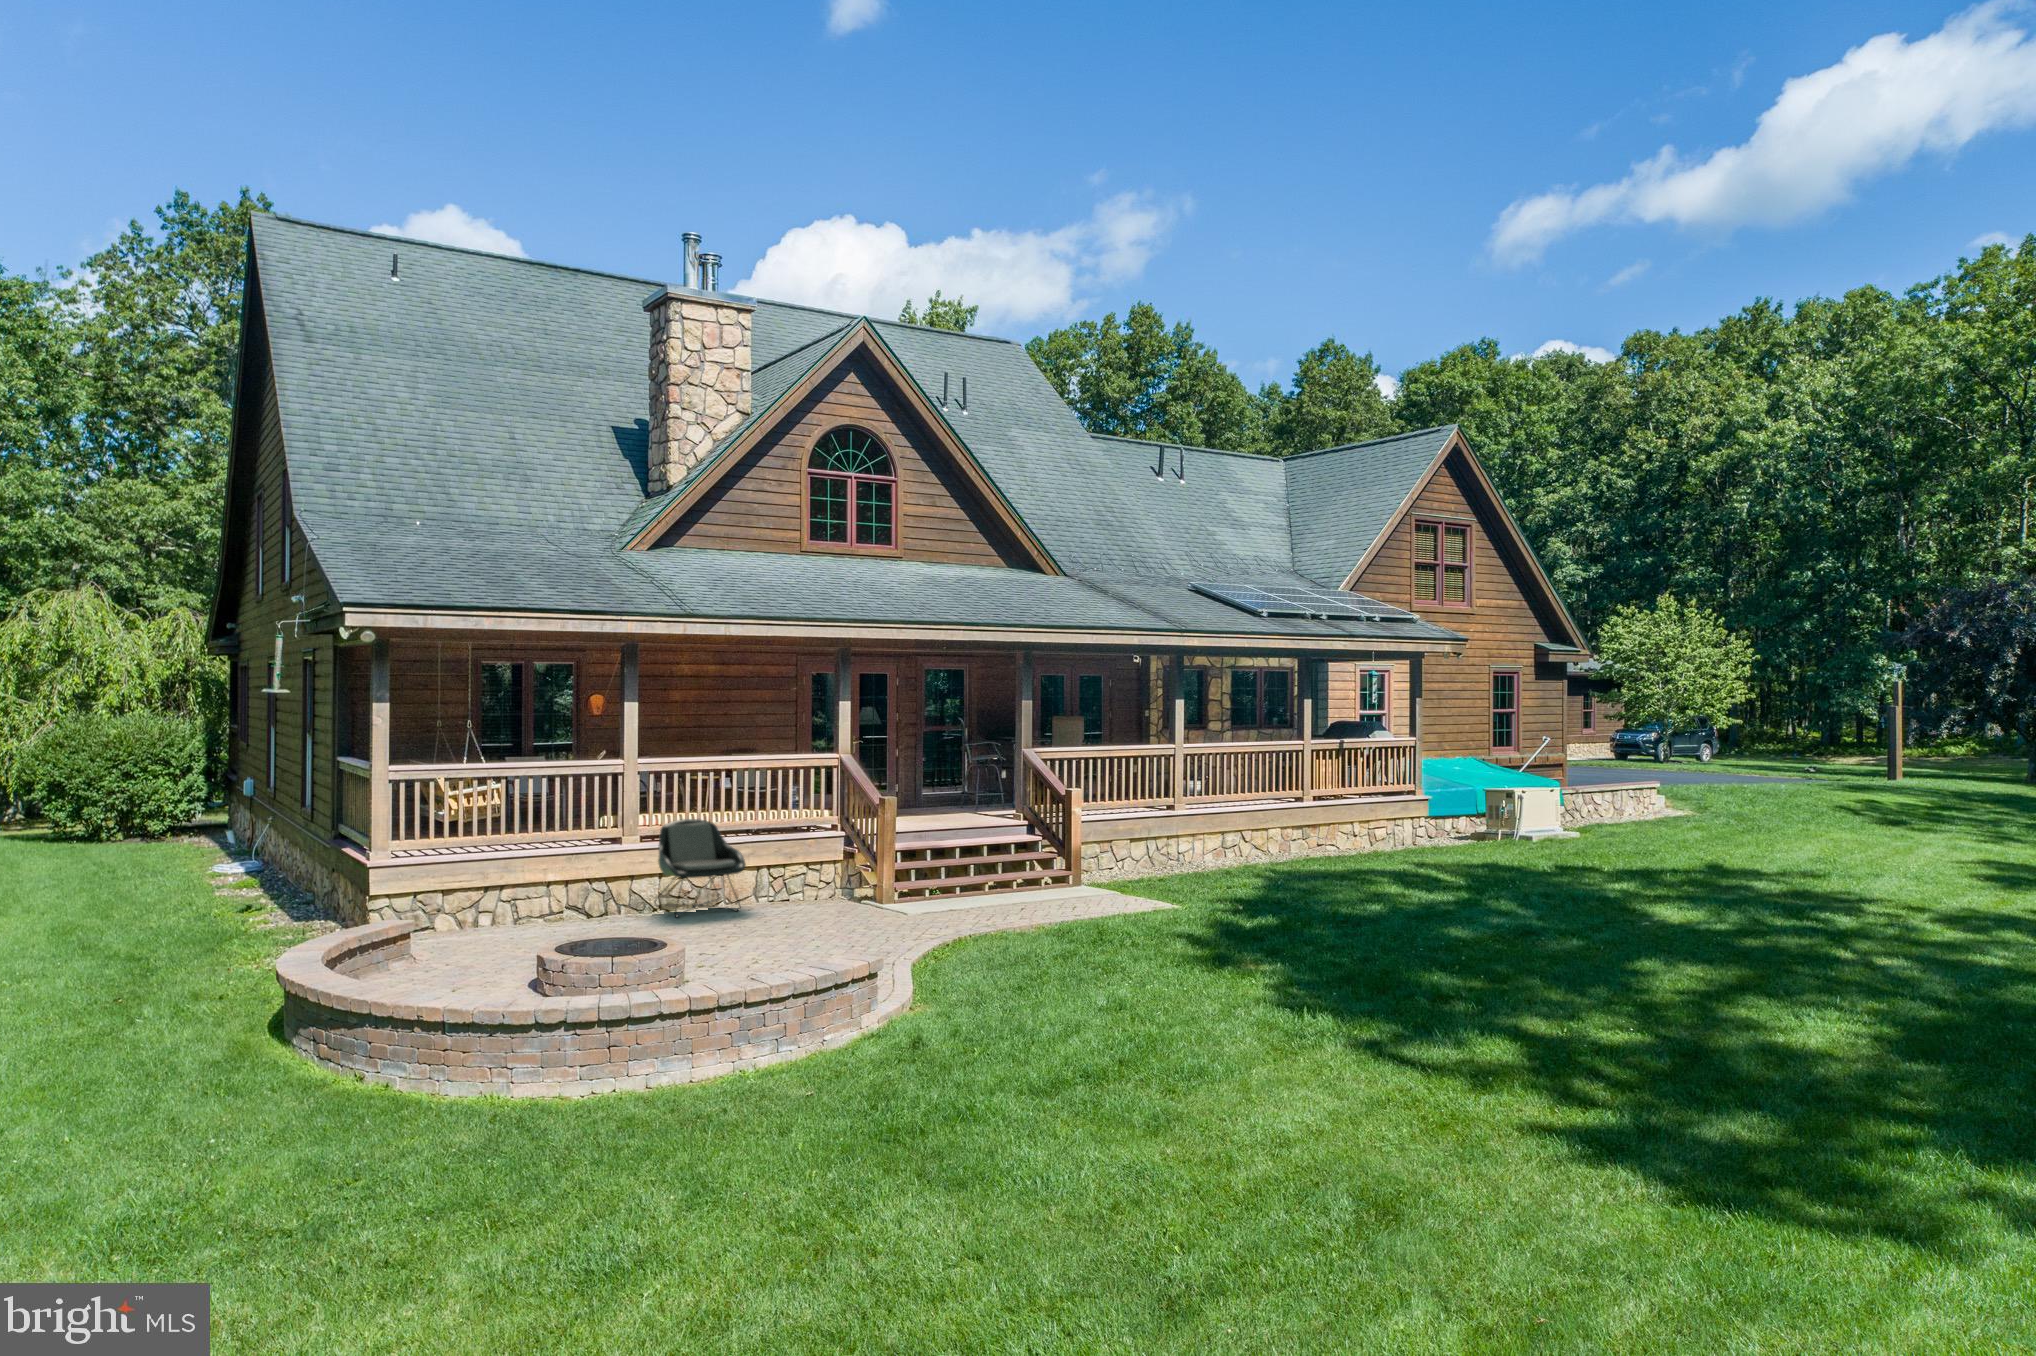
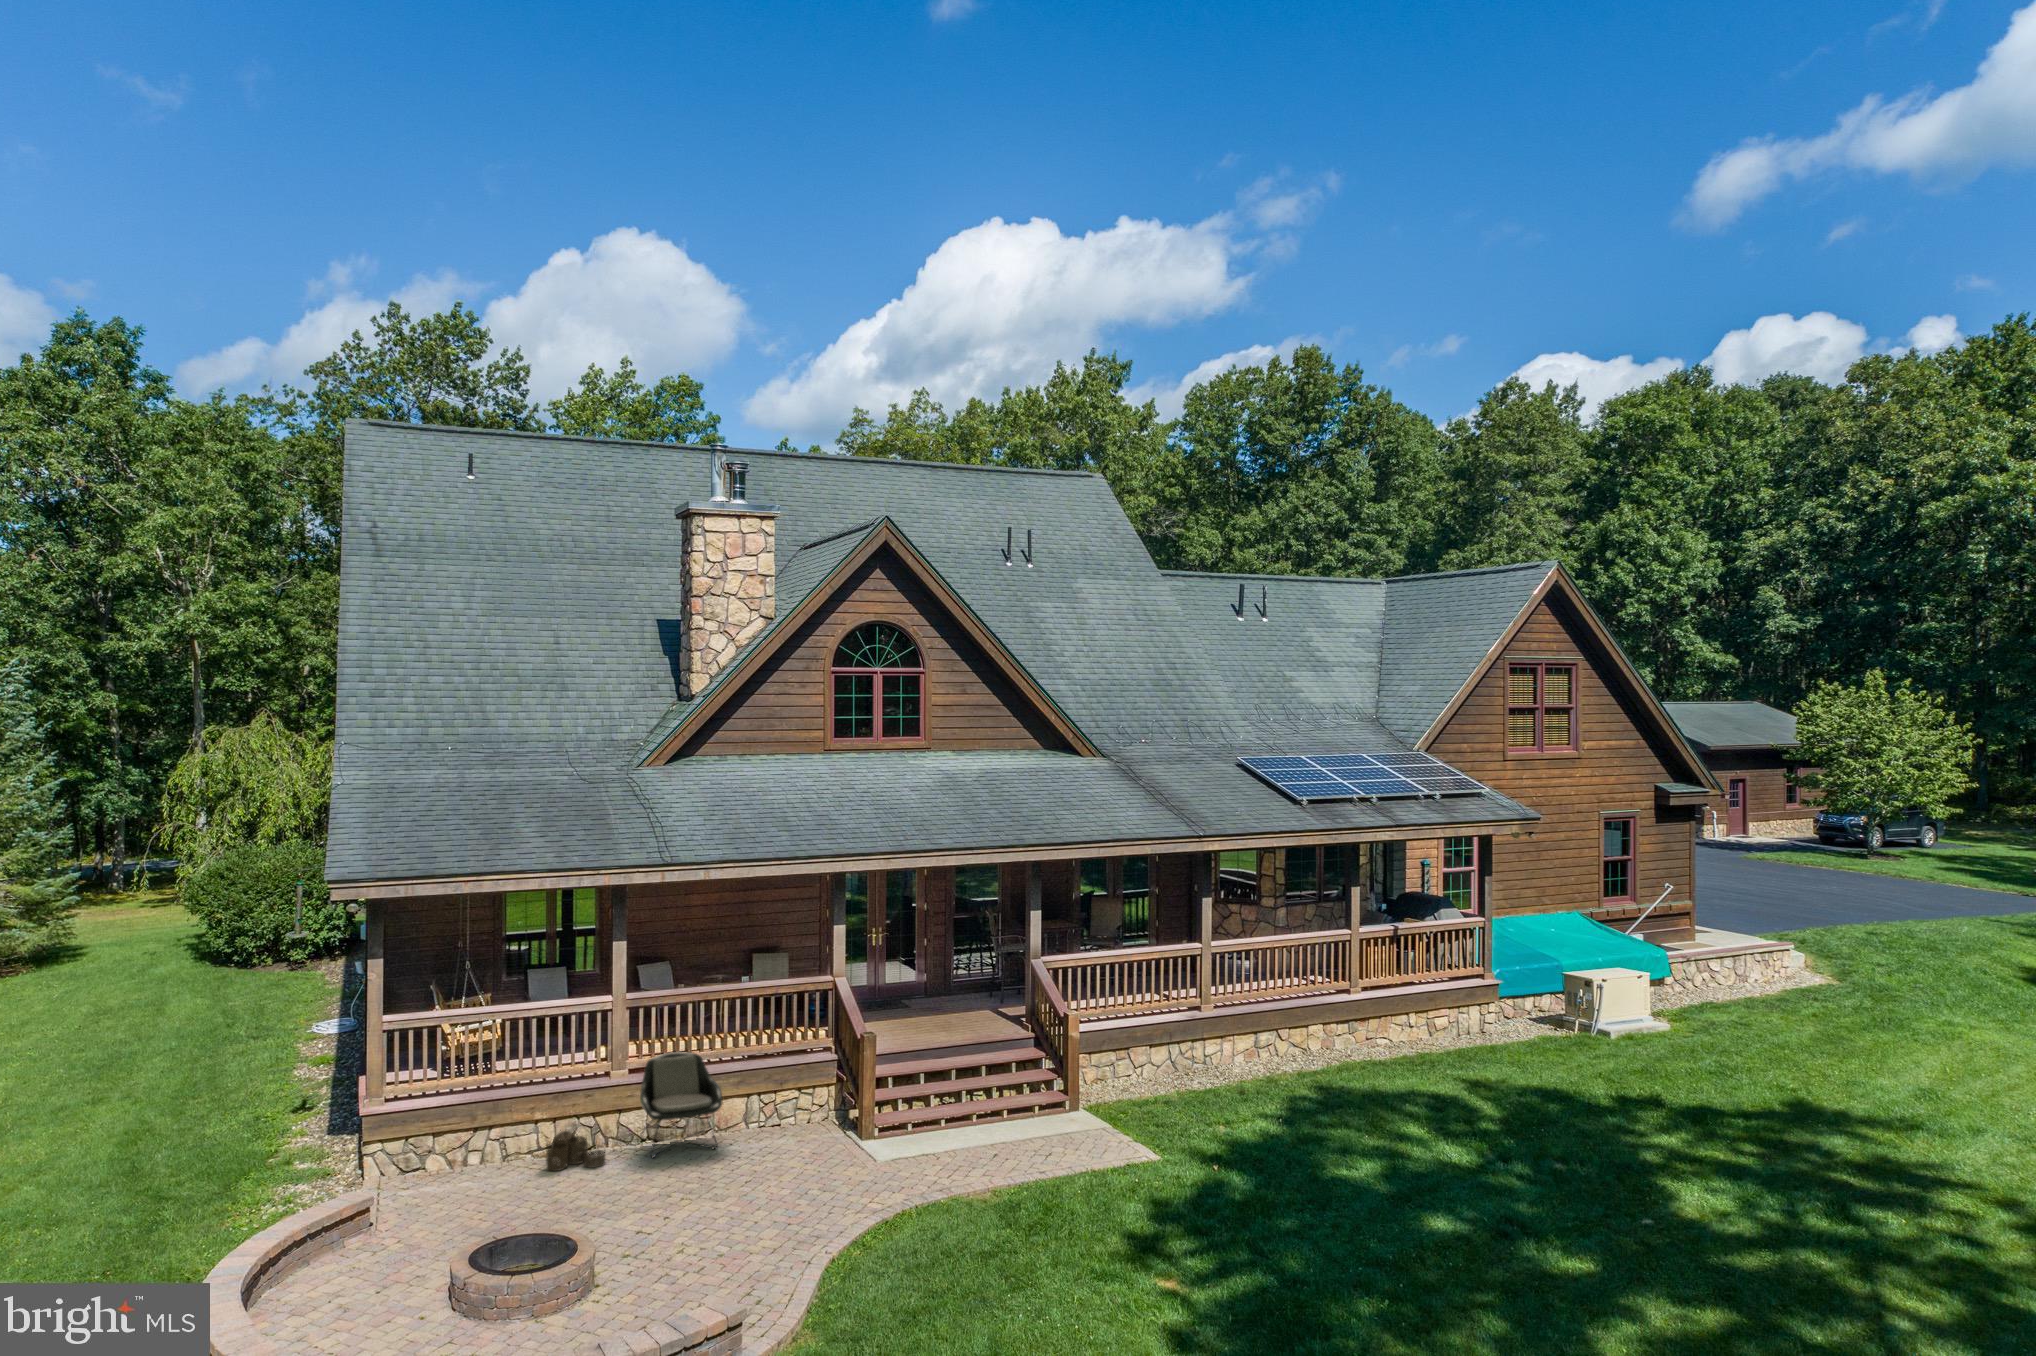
woven basket: none [566,892,629,927] -> present [546,1130,605,1171]

